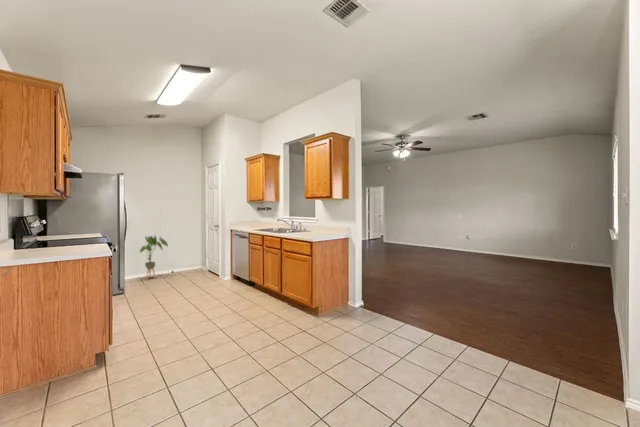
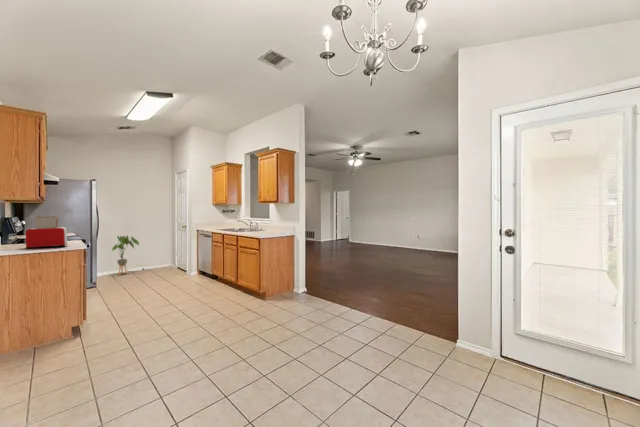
toaster: none [38,215,91,257] -> present [24,216,67,249]

